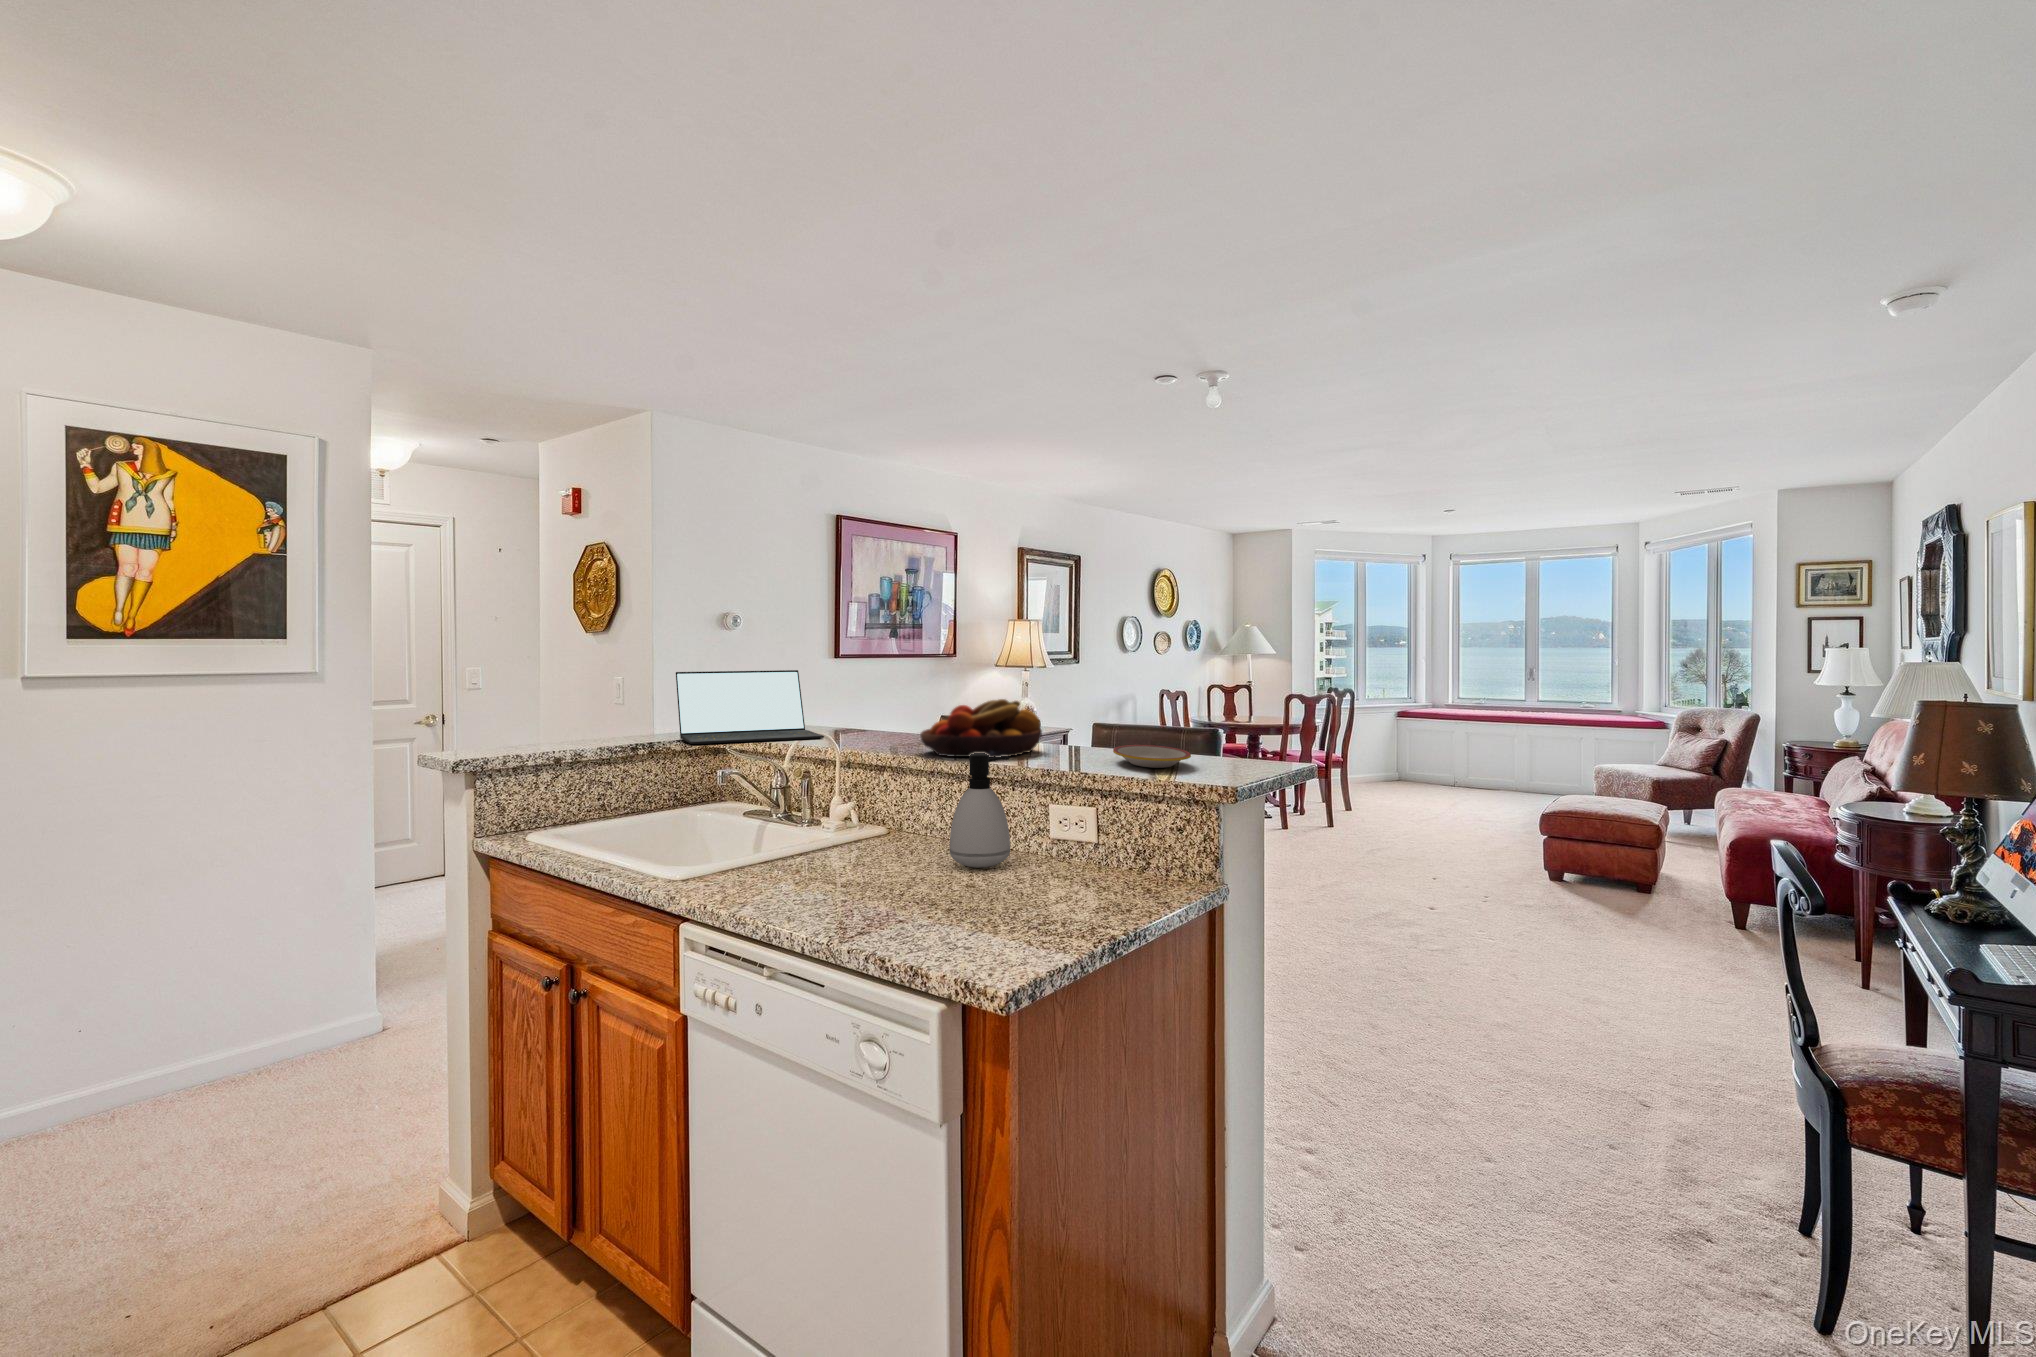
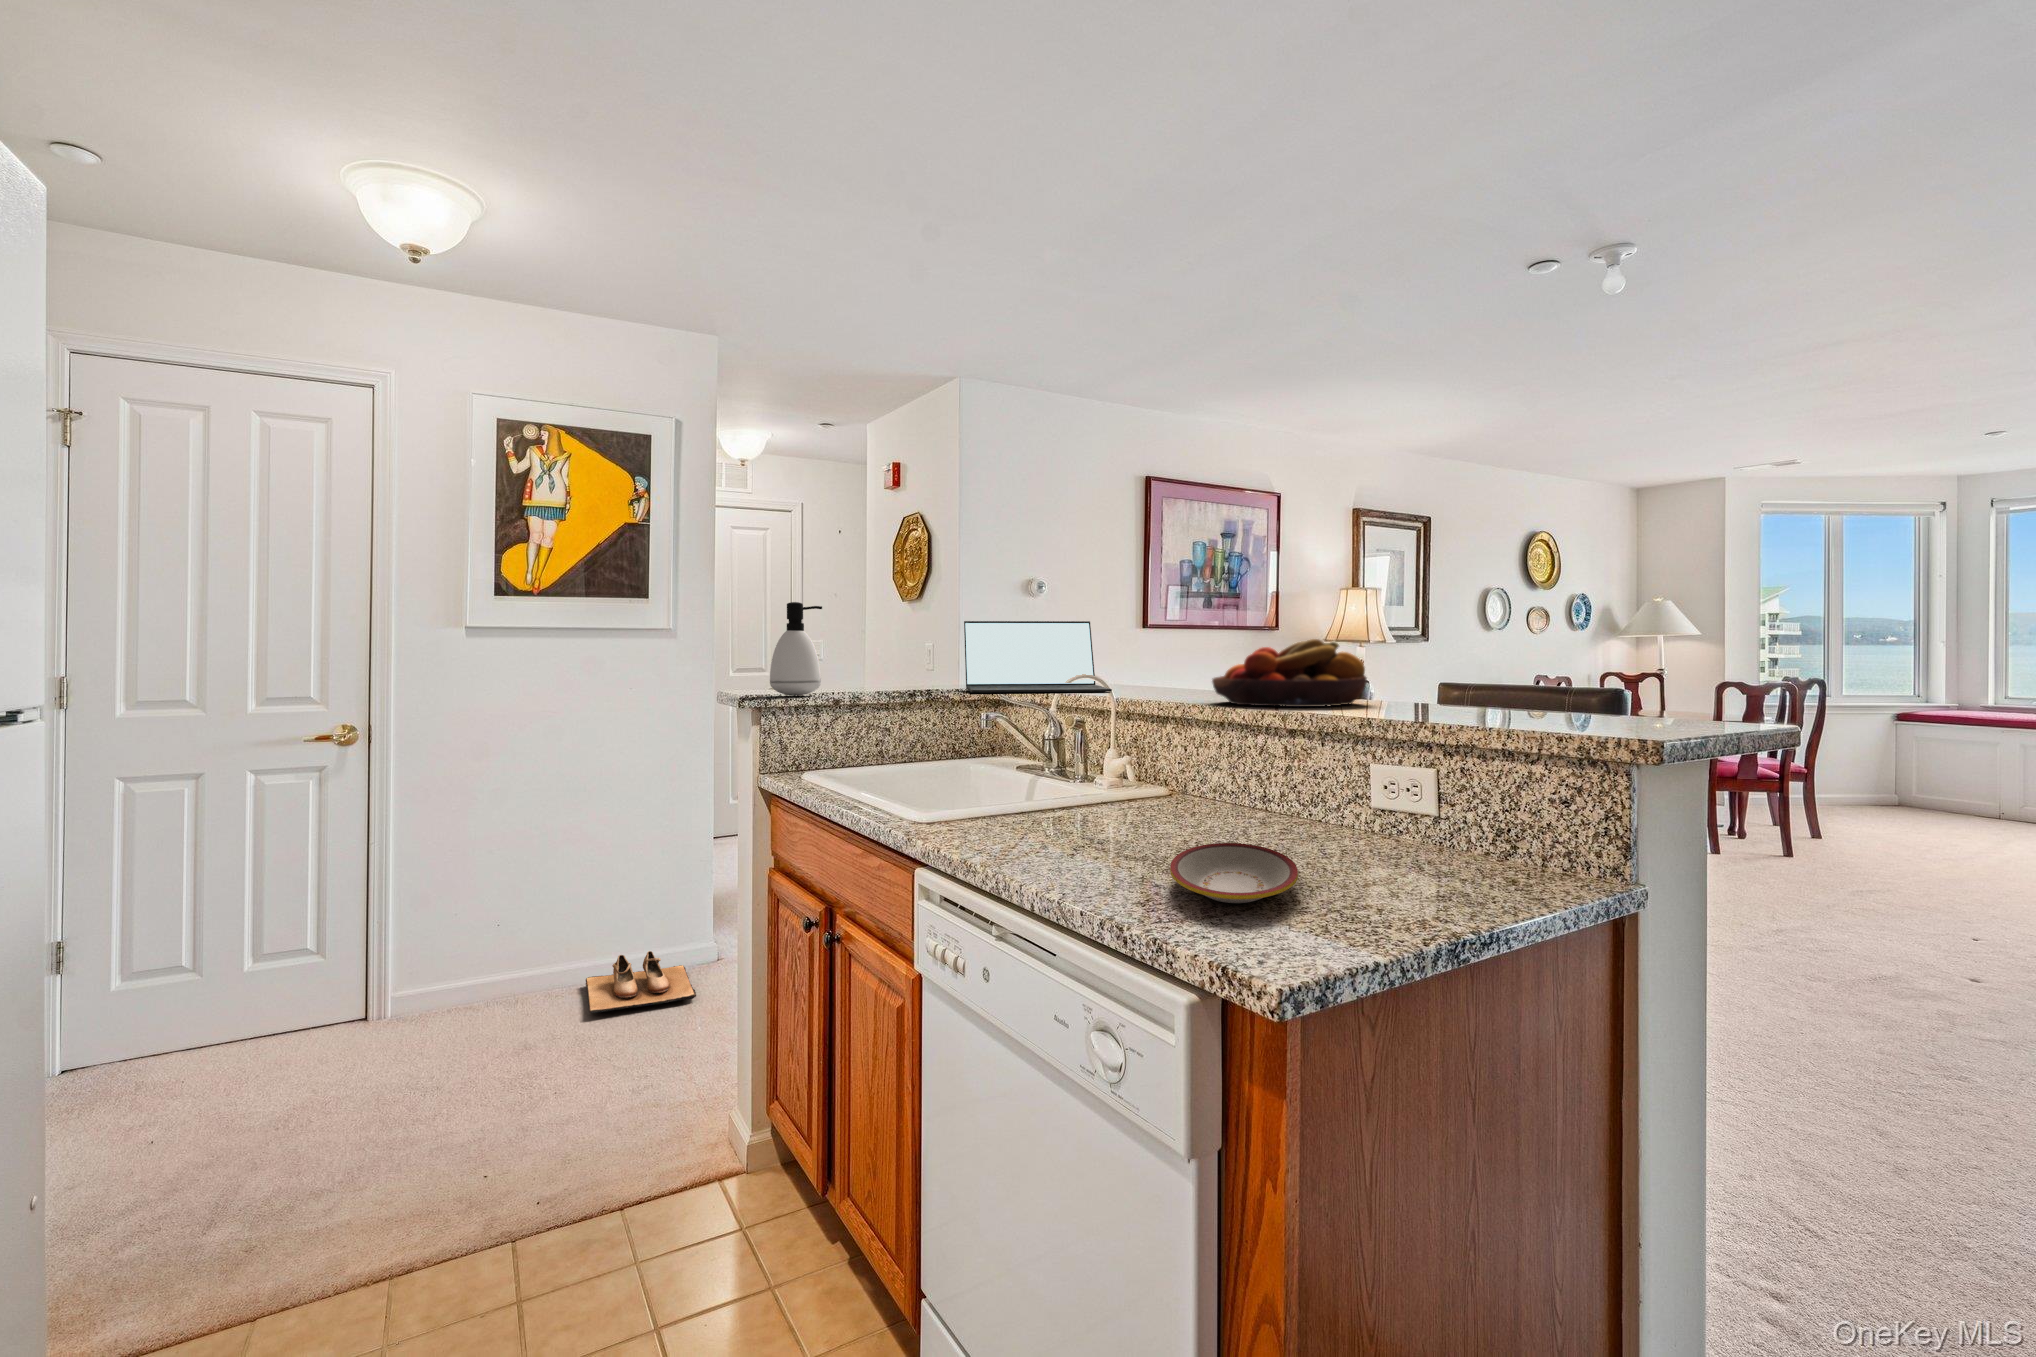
plate: present [1113,745,1191,768] -> present [1170,843,1298,903]
soap dispenser: present [950,753,1010,868] -> present [770,602,822,695]
shoe: none [208,1033,361,1111] -> present [586,951,696,1013]

